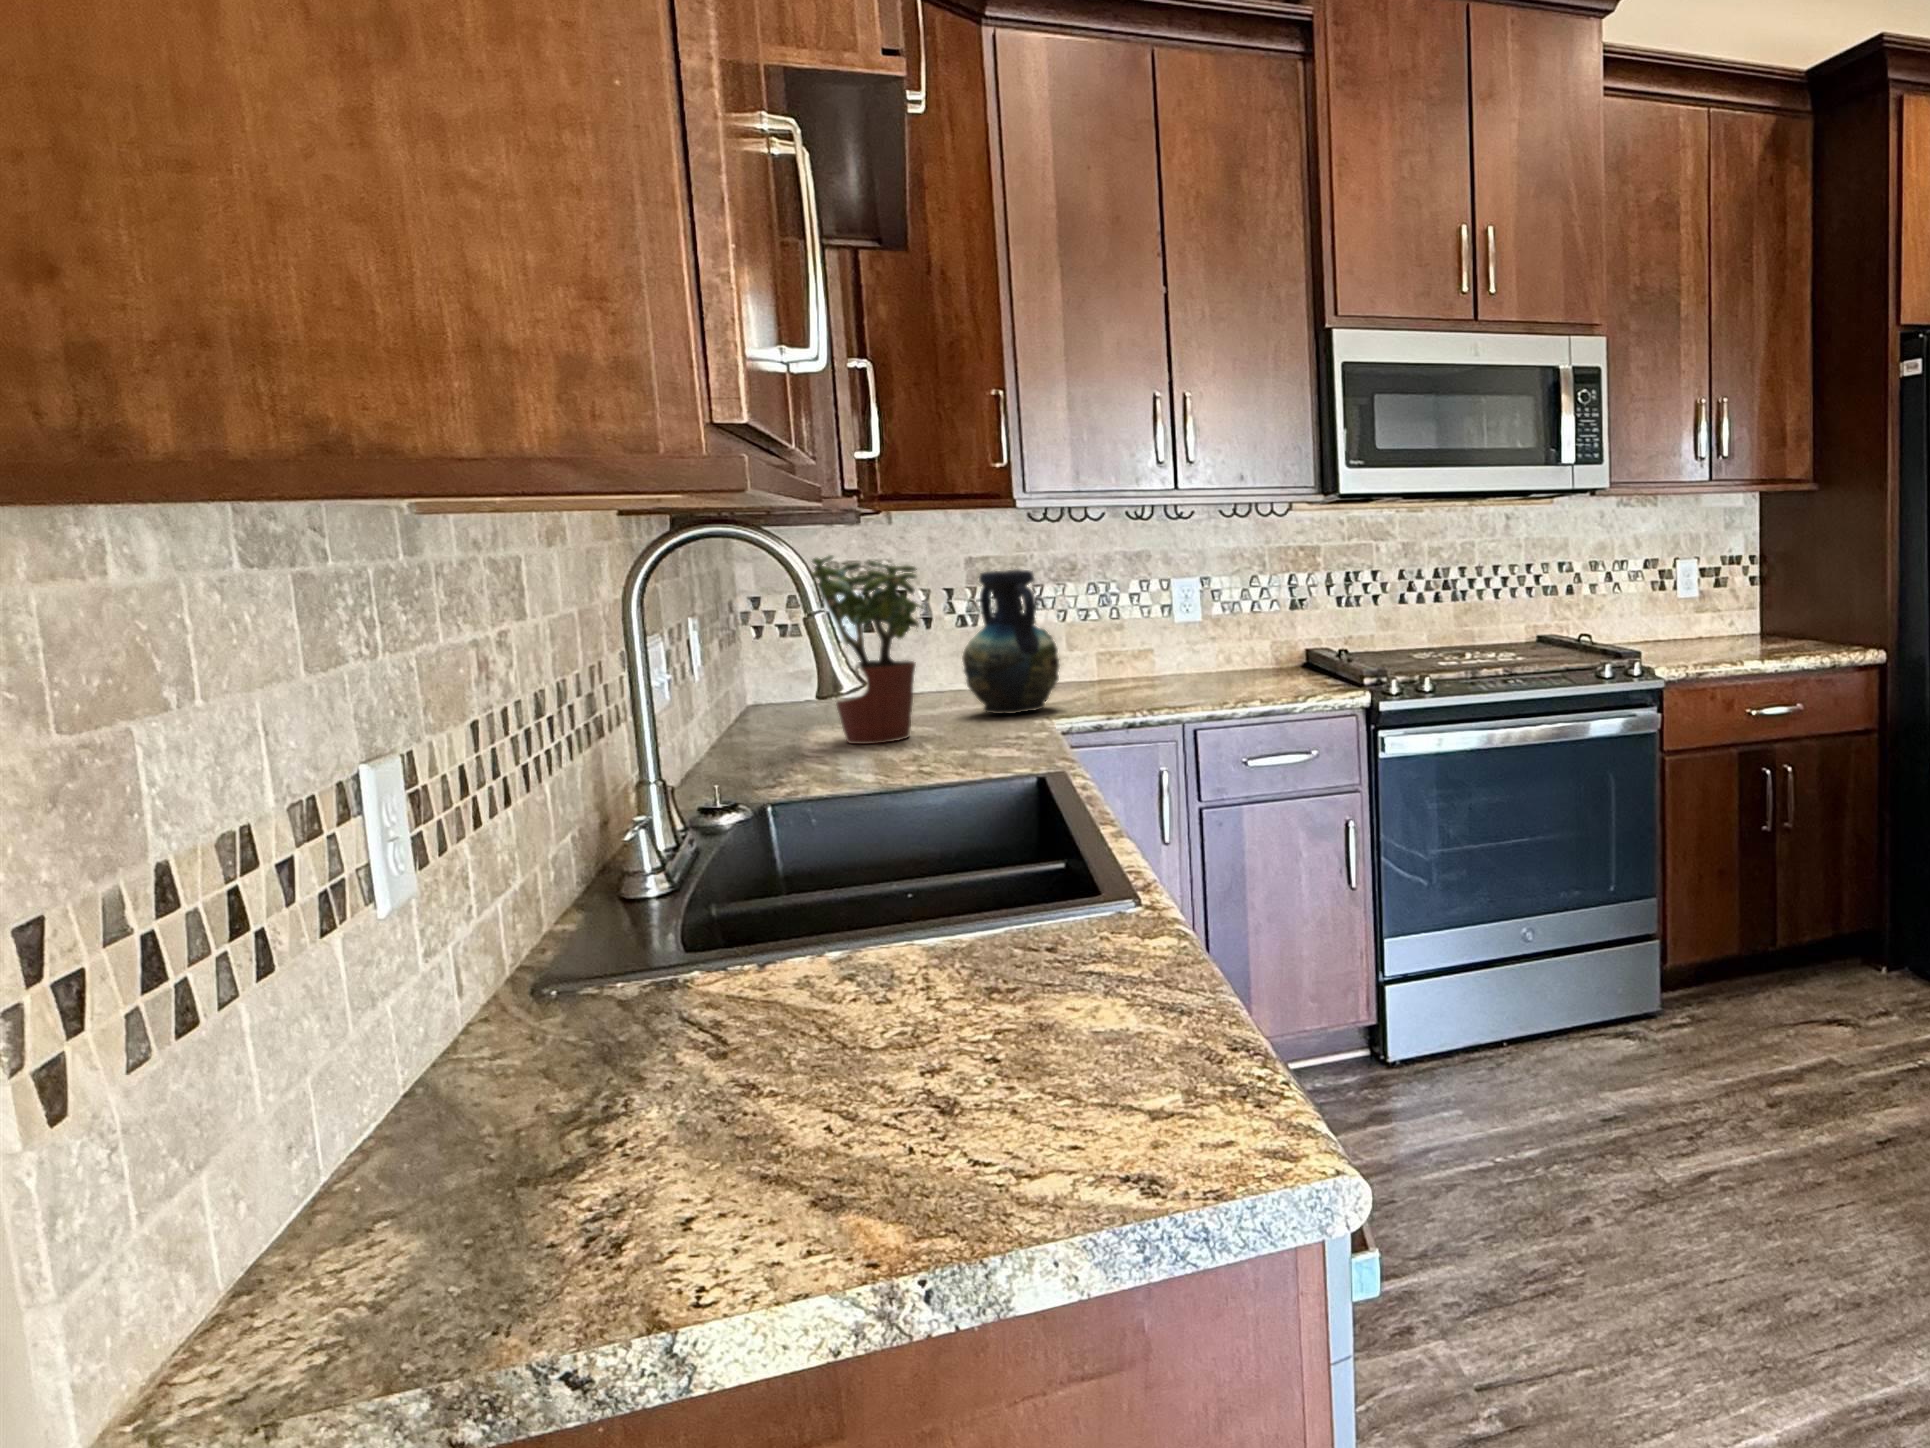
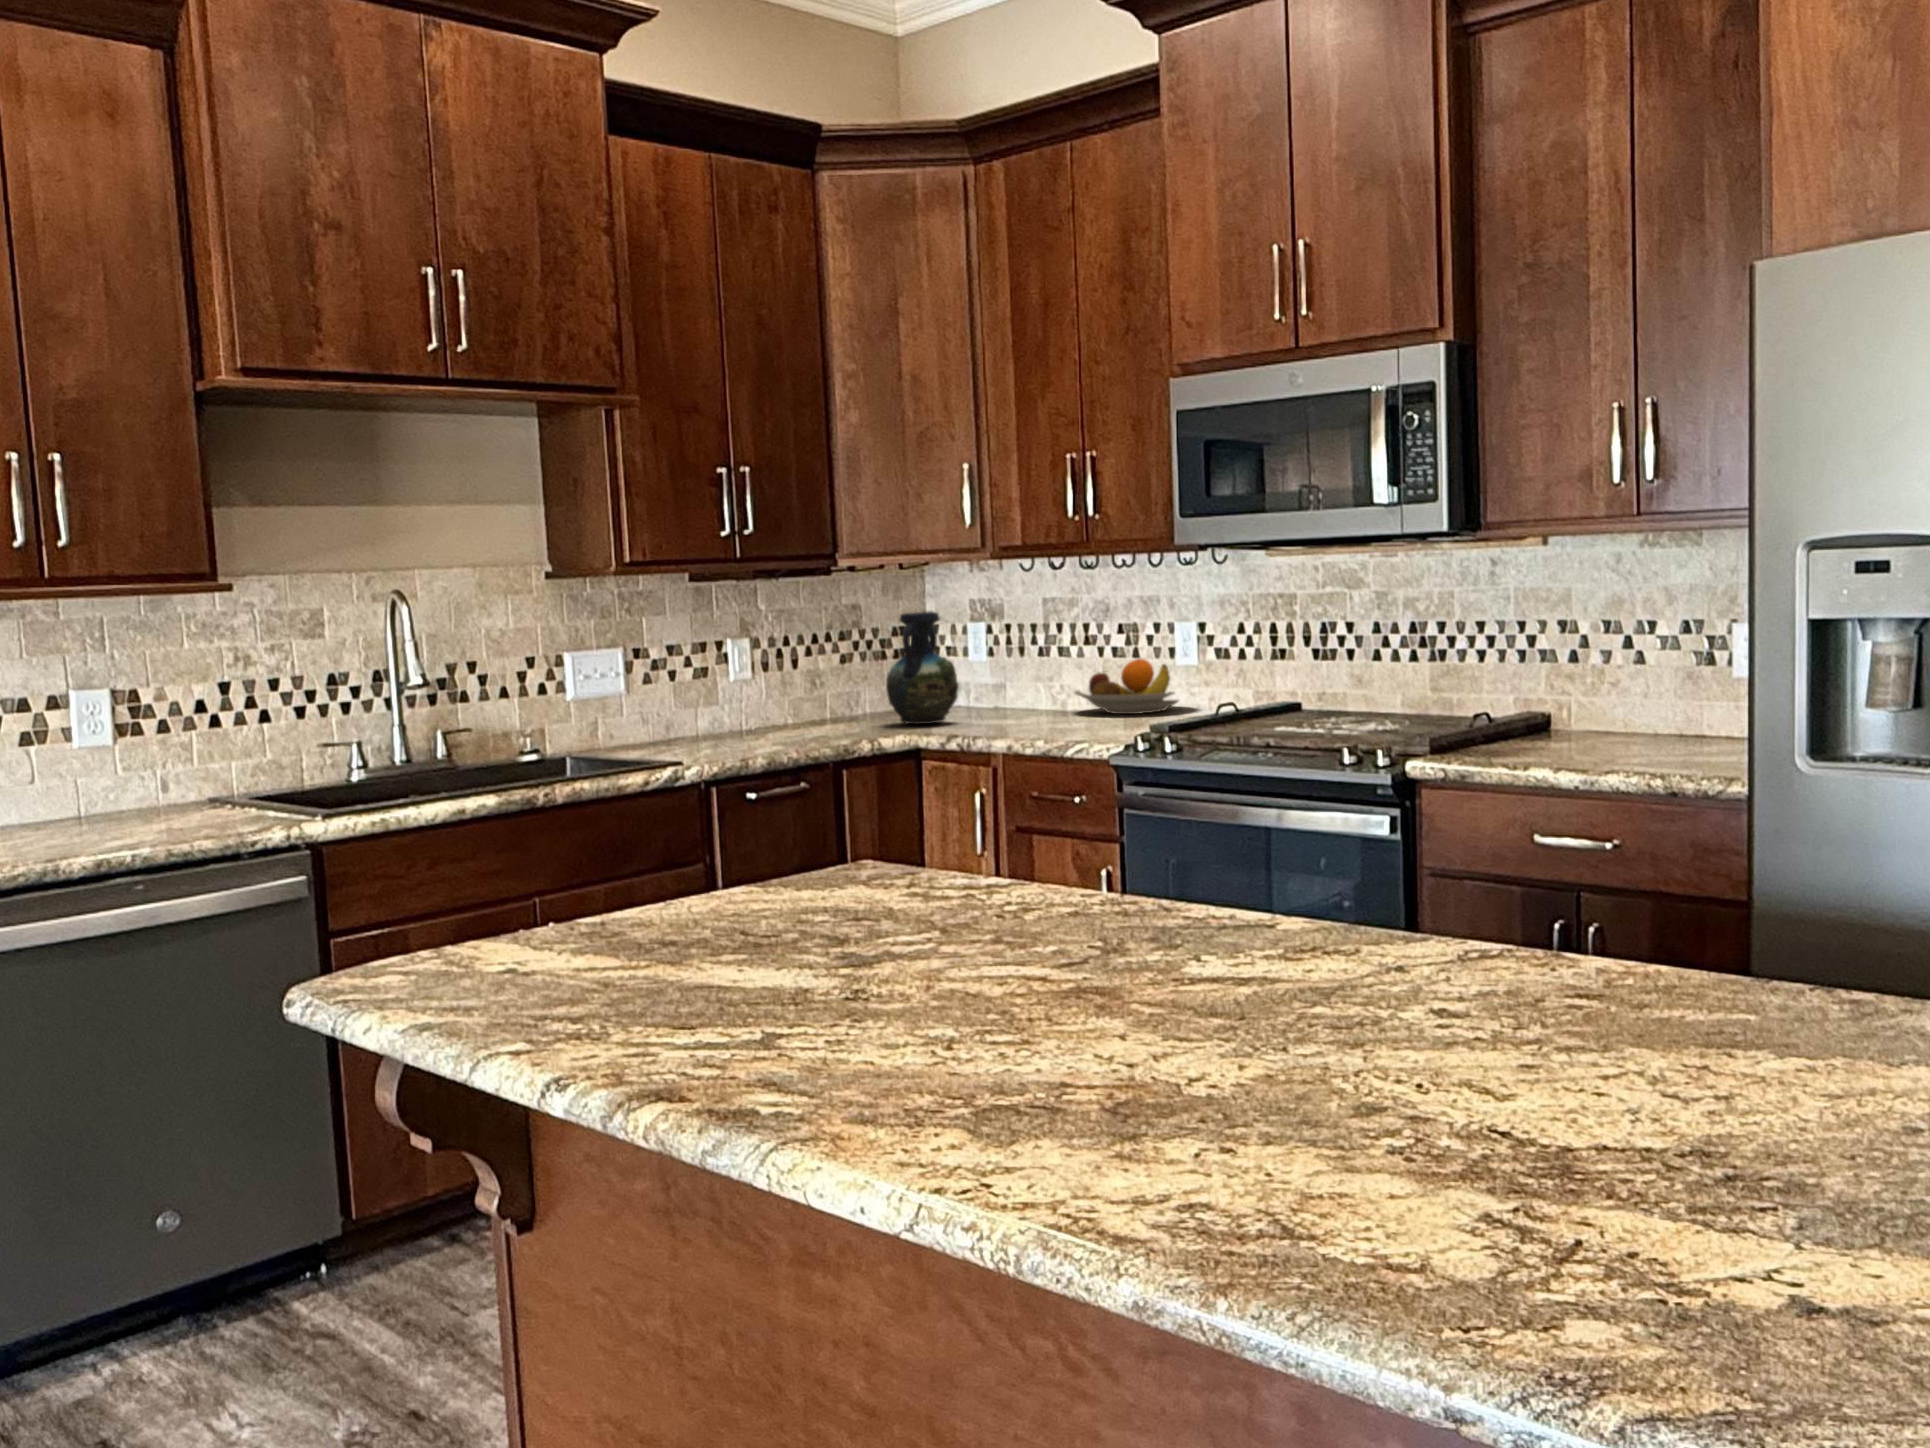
potted plant: present [812,555,925,744] -> none [735,599,820,731]
fruit bowl: none [1071,618,1213,681] -> present [1074,659,1178,714]

